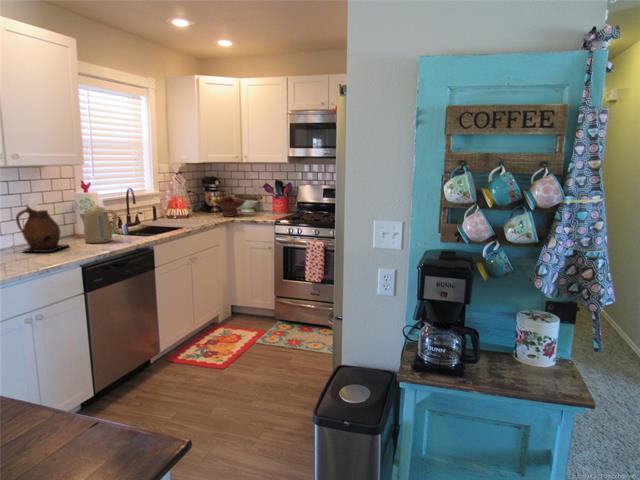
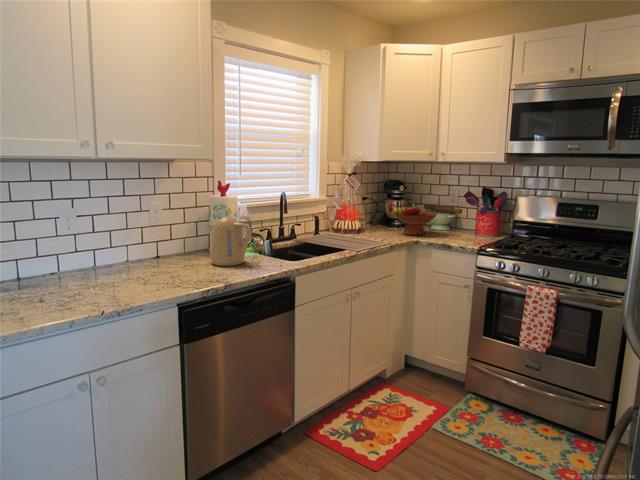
ceramic pitcher: present [16,205,68,252] -> none [126,211,189,277]

